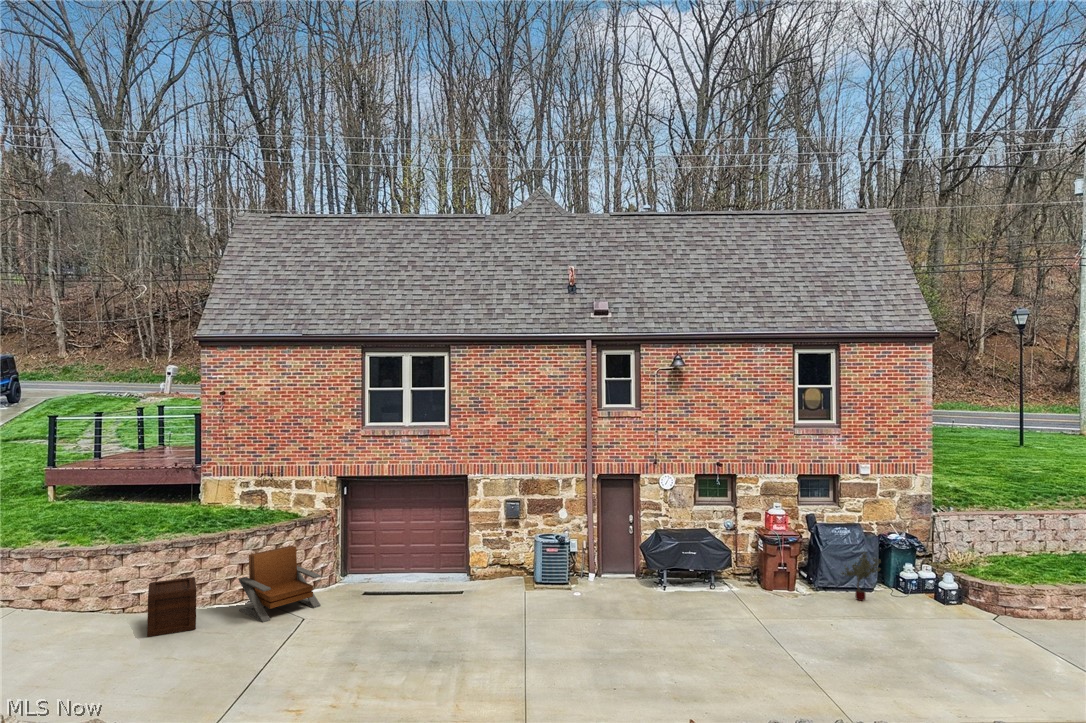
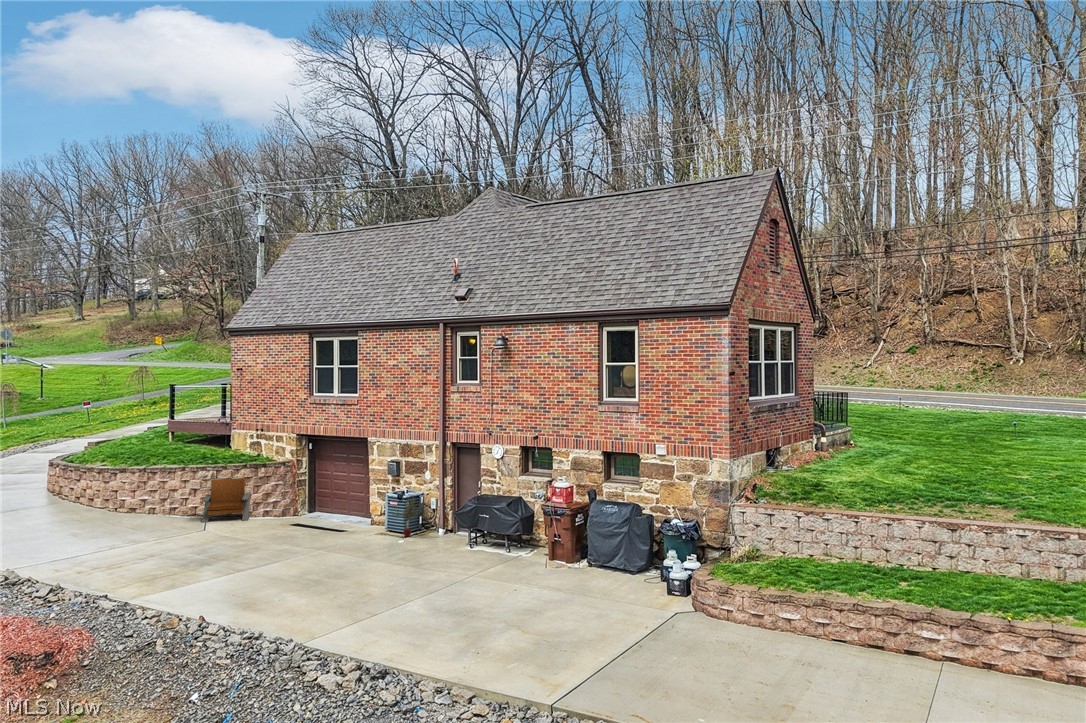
potted tree: present [841,552,881,601] -> present [393,499,422,537]
wooden crate: present [147,577,197,637] -> none [141,489,181,521]

